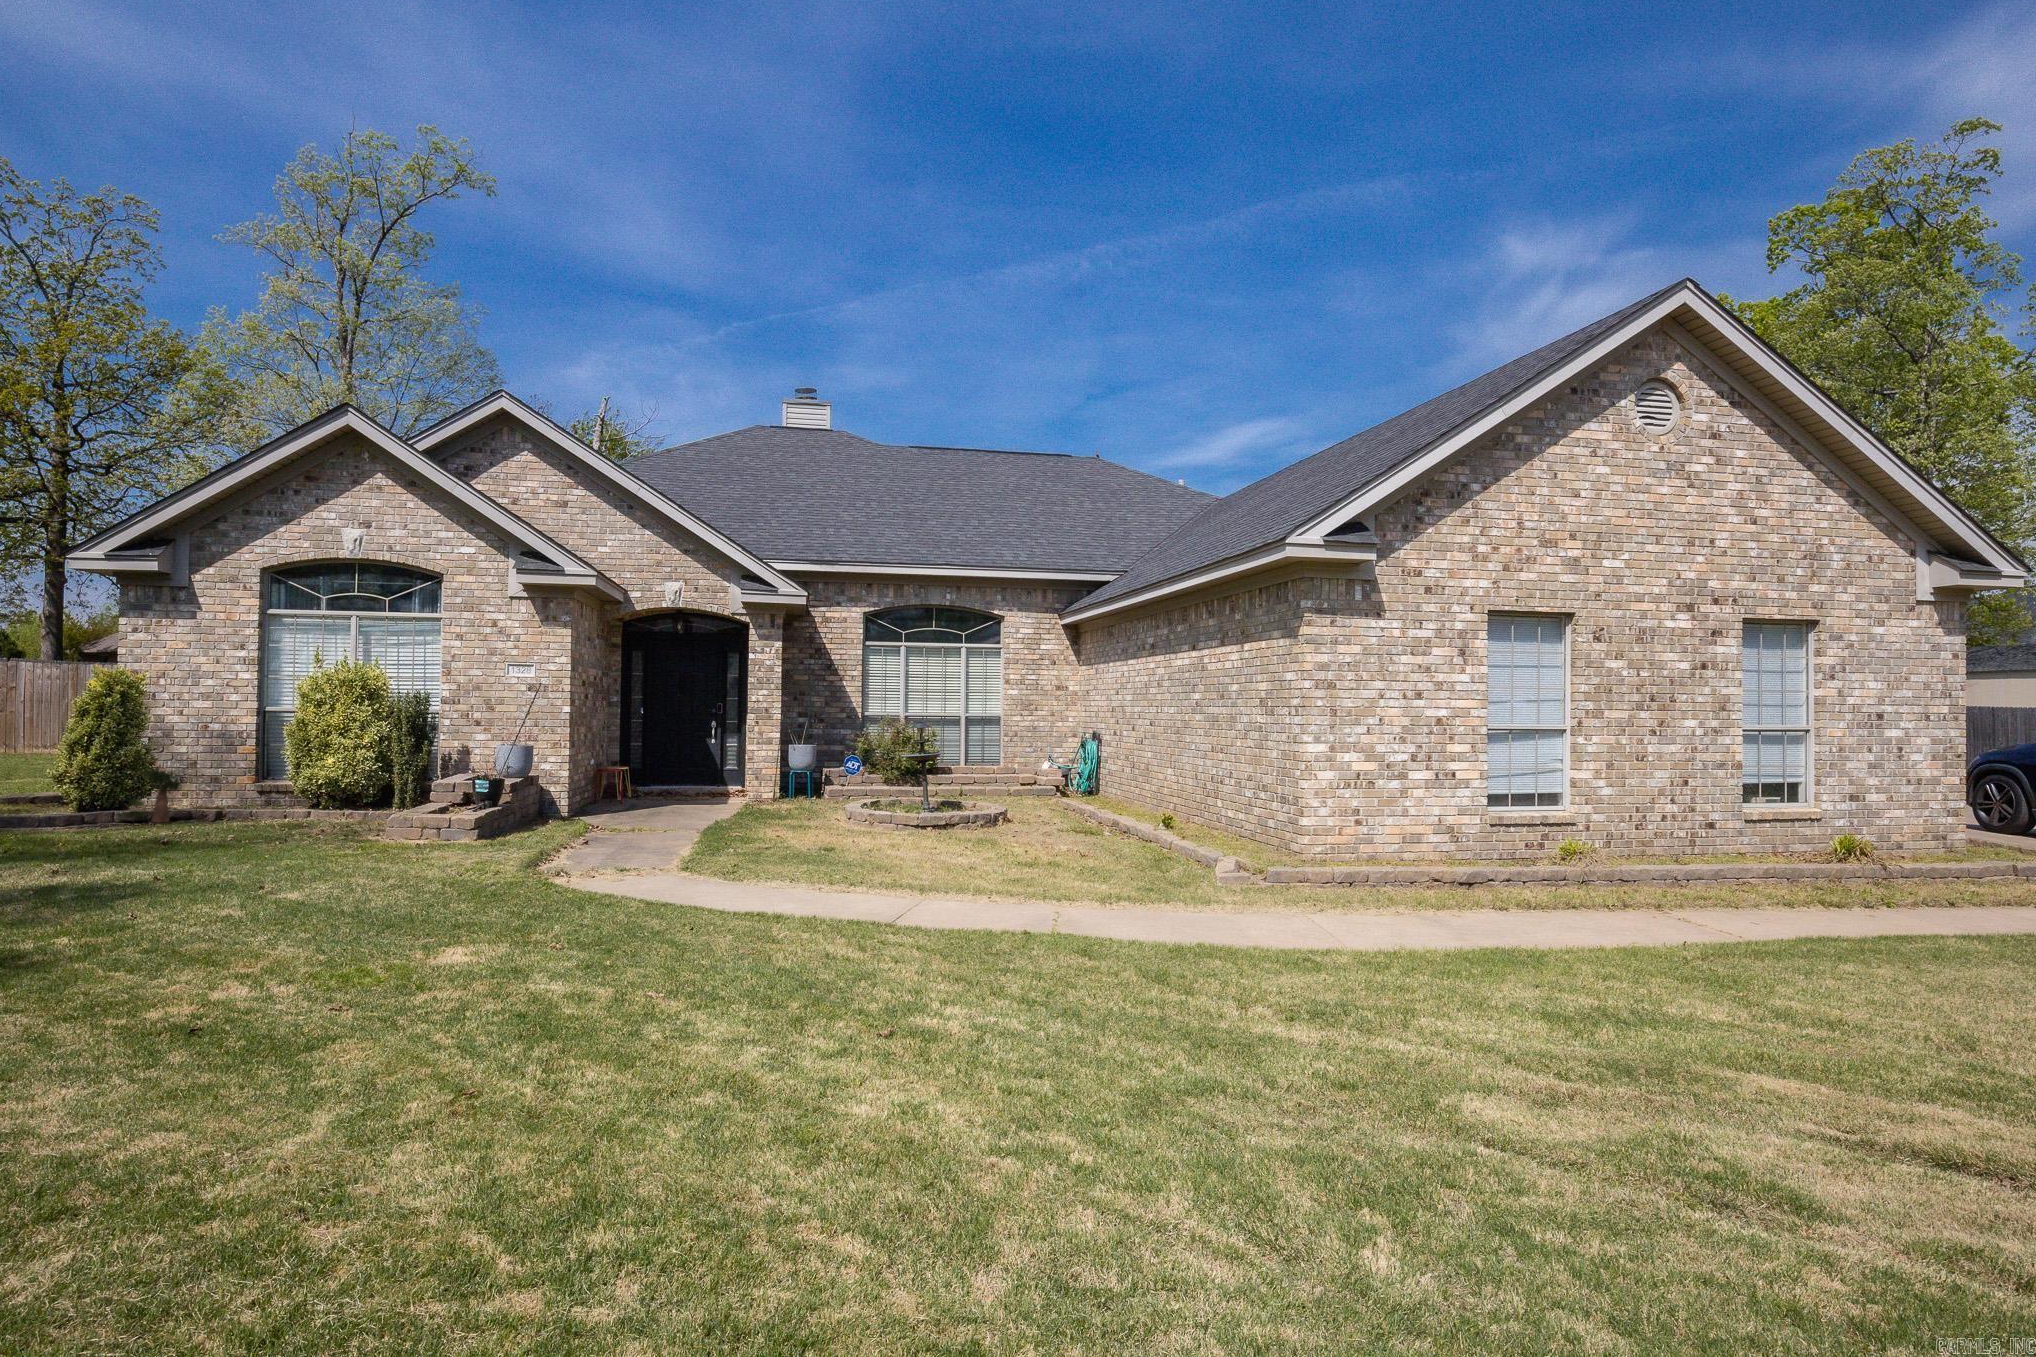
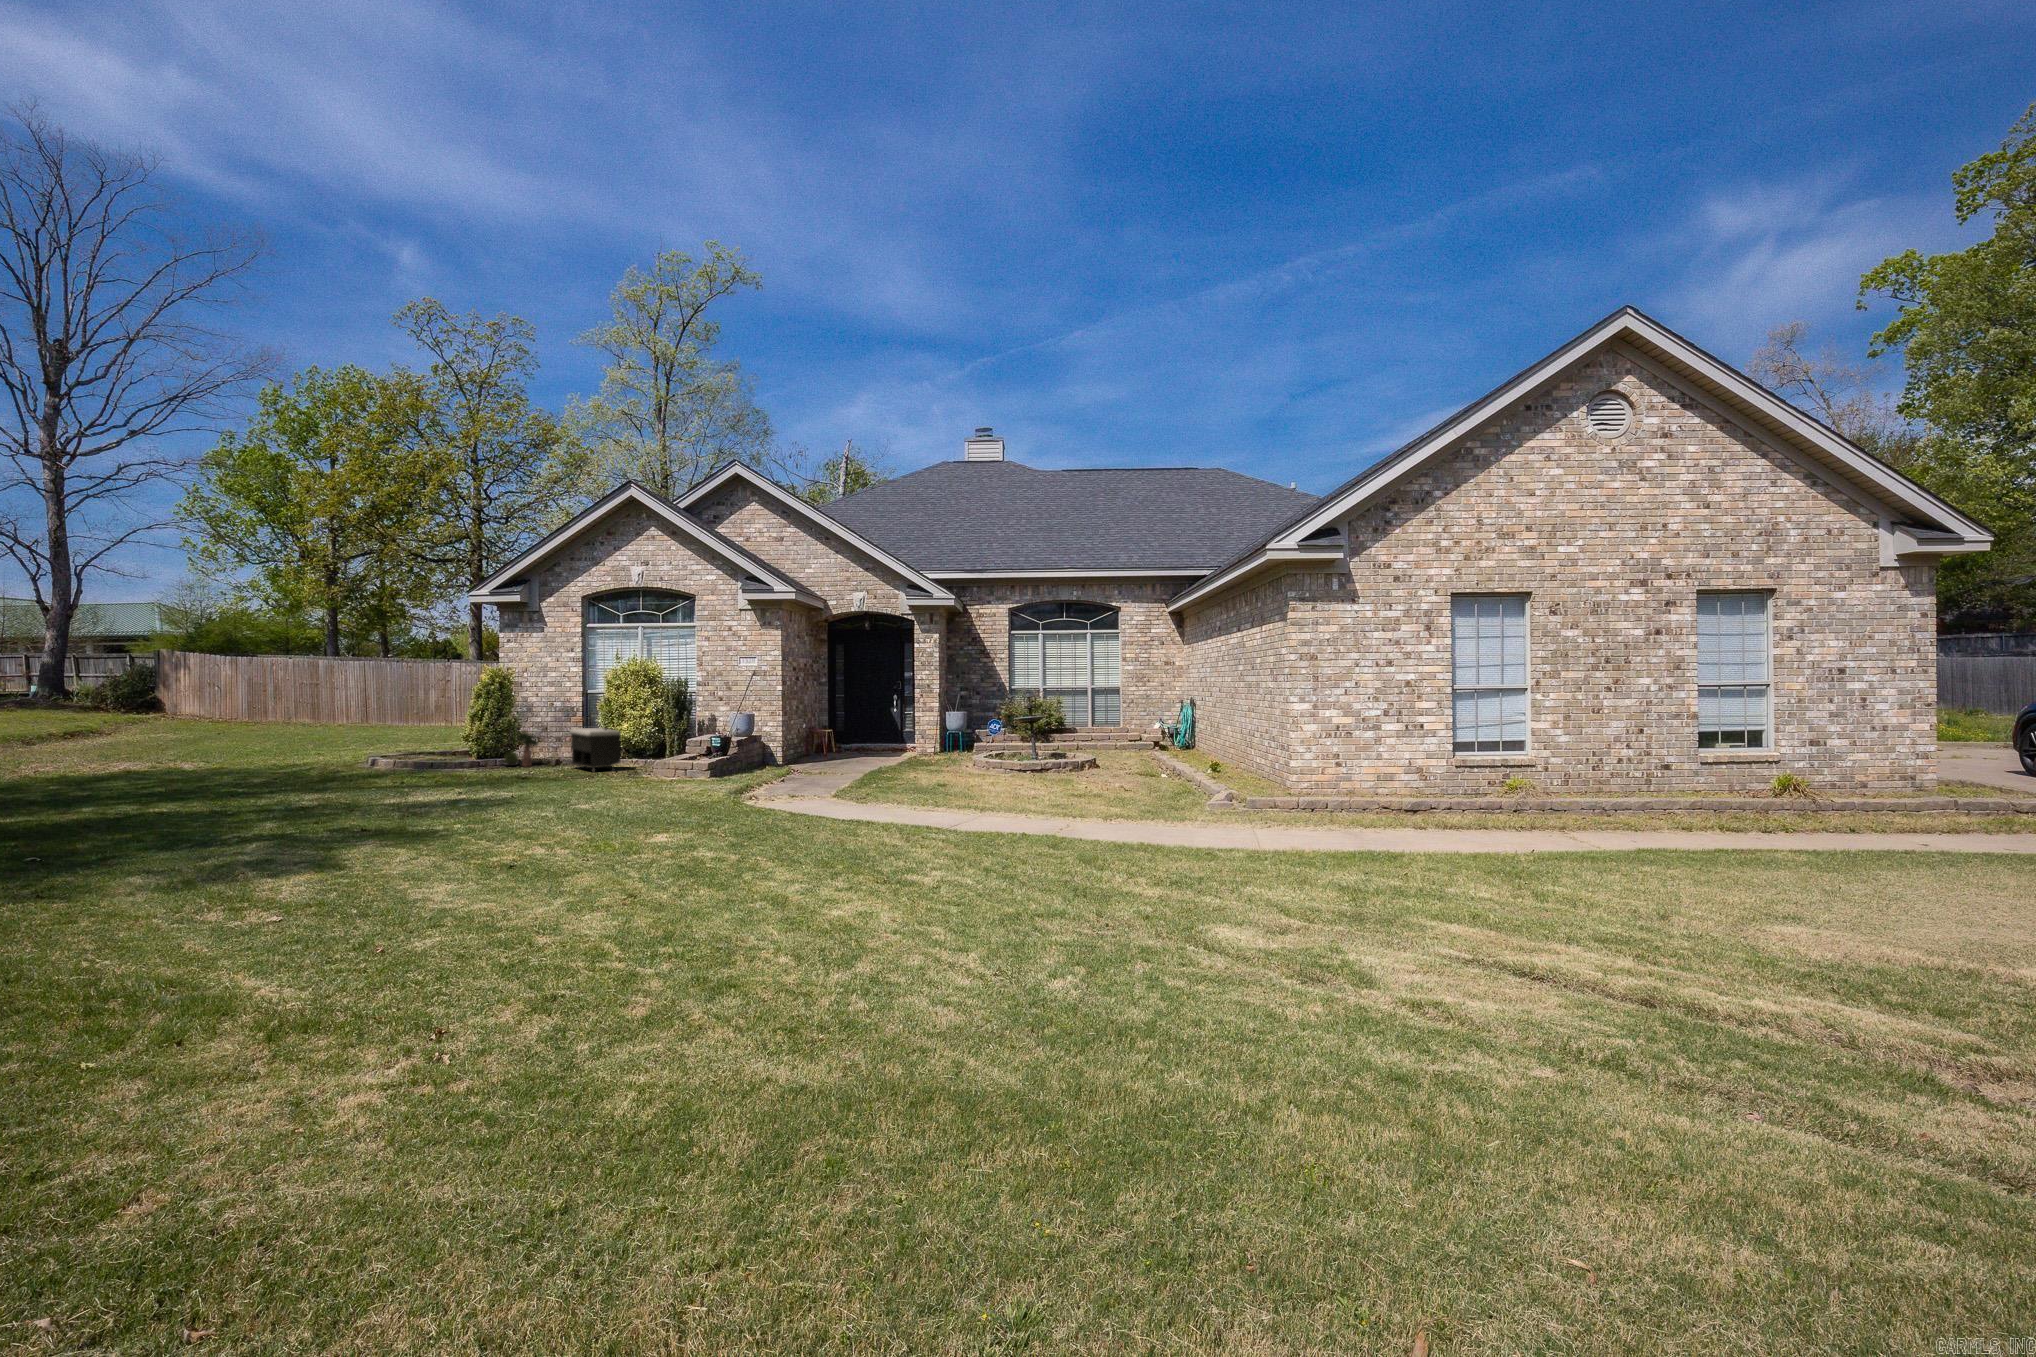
storage bench: none [238,764,326,831] -> present [570,728,621,771]

